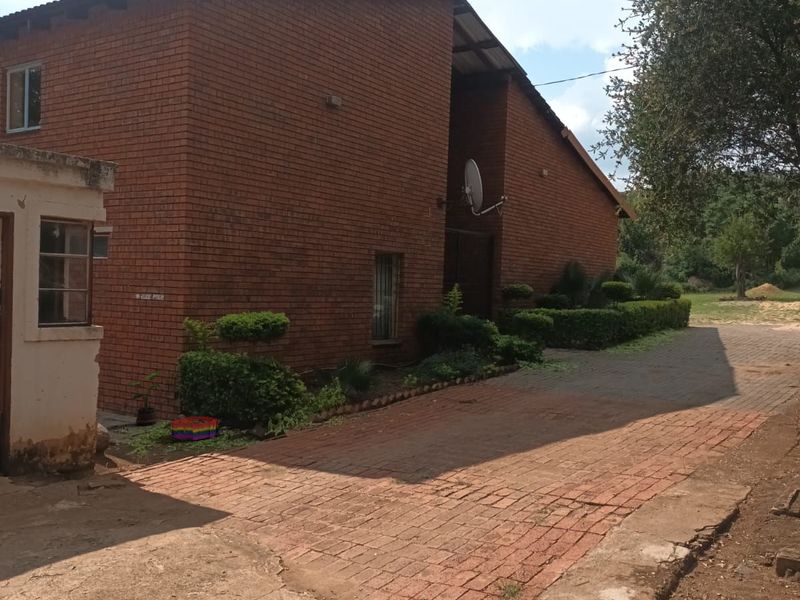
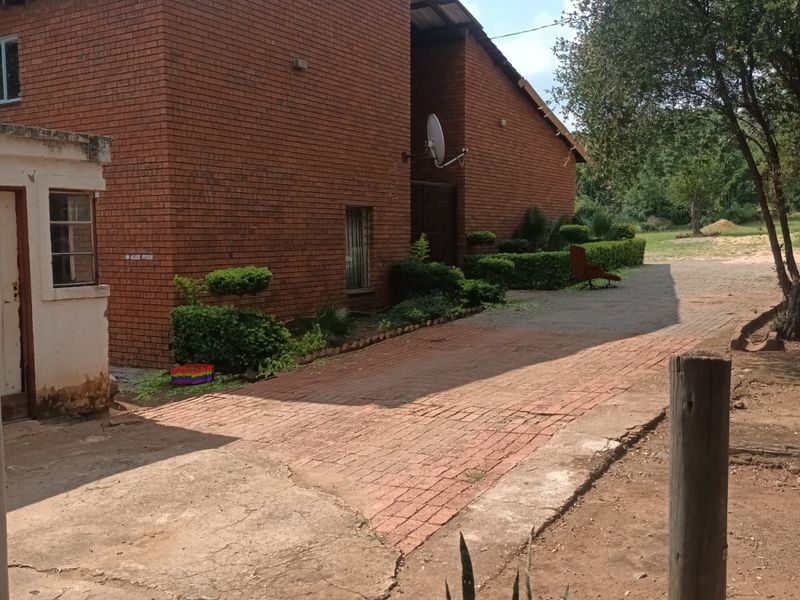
lounge chair: none [612,304,667,352] -> present [569,246,621,290]
potted plant: present [128,370,162,425] -> none [125,324,157,375]

